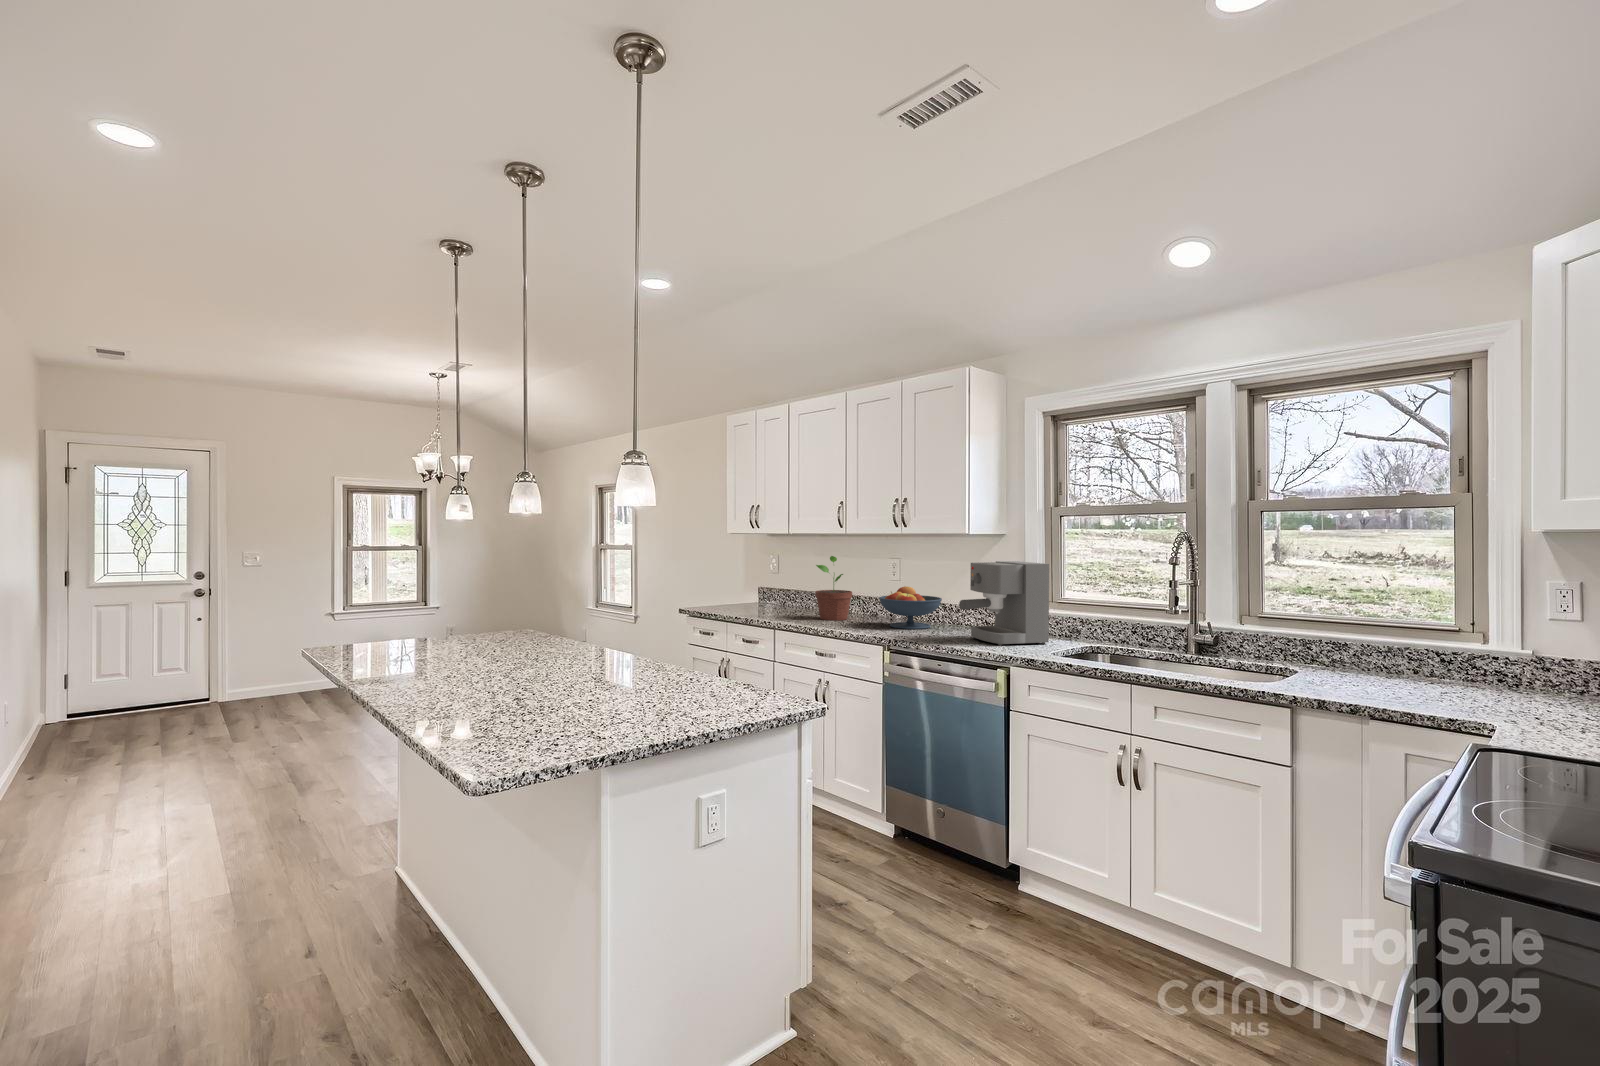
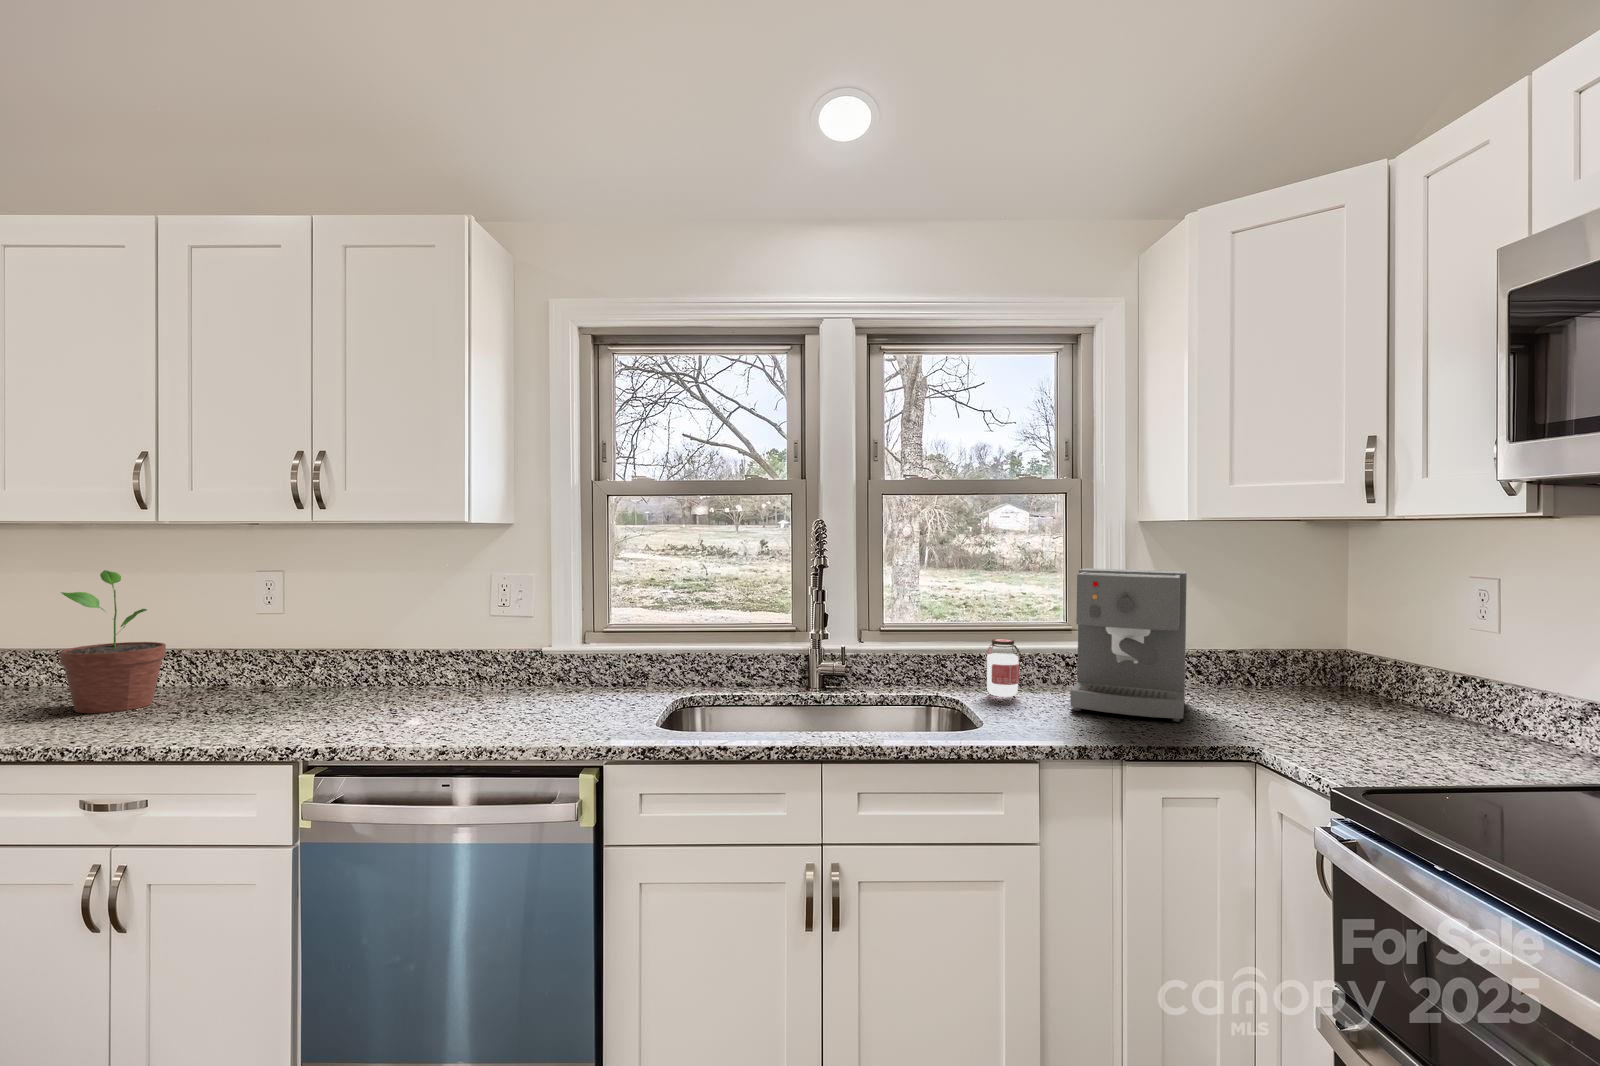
coffee maker: present [959,561,1049,646] -> present [1070,568,1187,722]
fruit bowl: present [879,586,942,629] -> none [251,624,392,711]
jar: none [1329,628,1362,676] -> present [987,639,1020,697]

